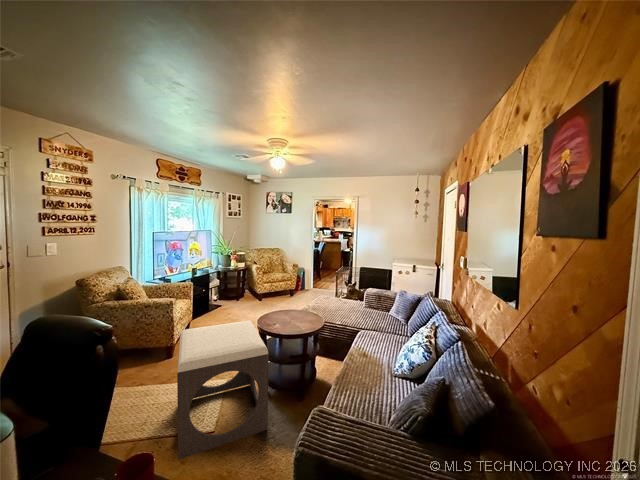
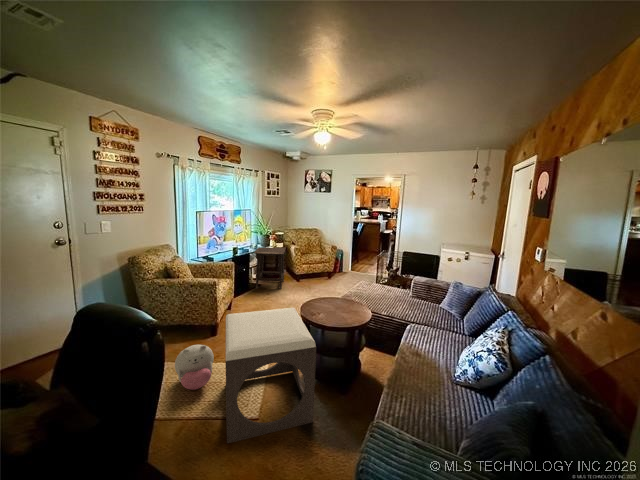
side table: none [215,267,247,308] -> present [254,248,286,289]
plush toy: none [124,364,168,411] -> present [175,345,214,390]

